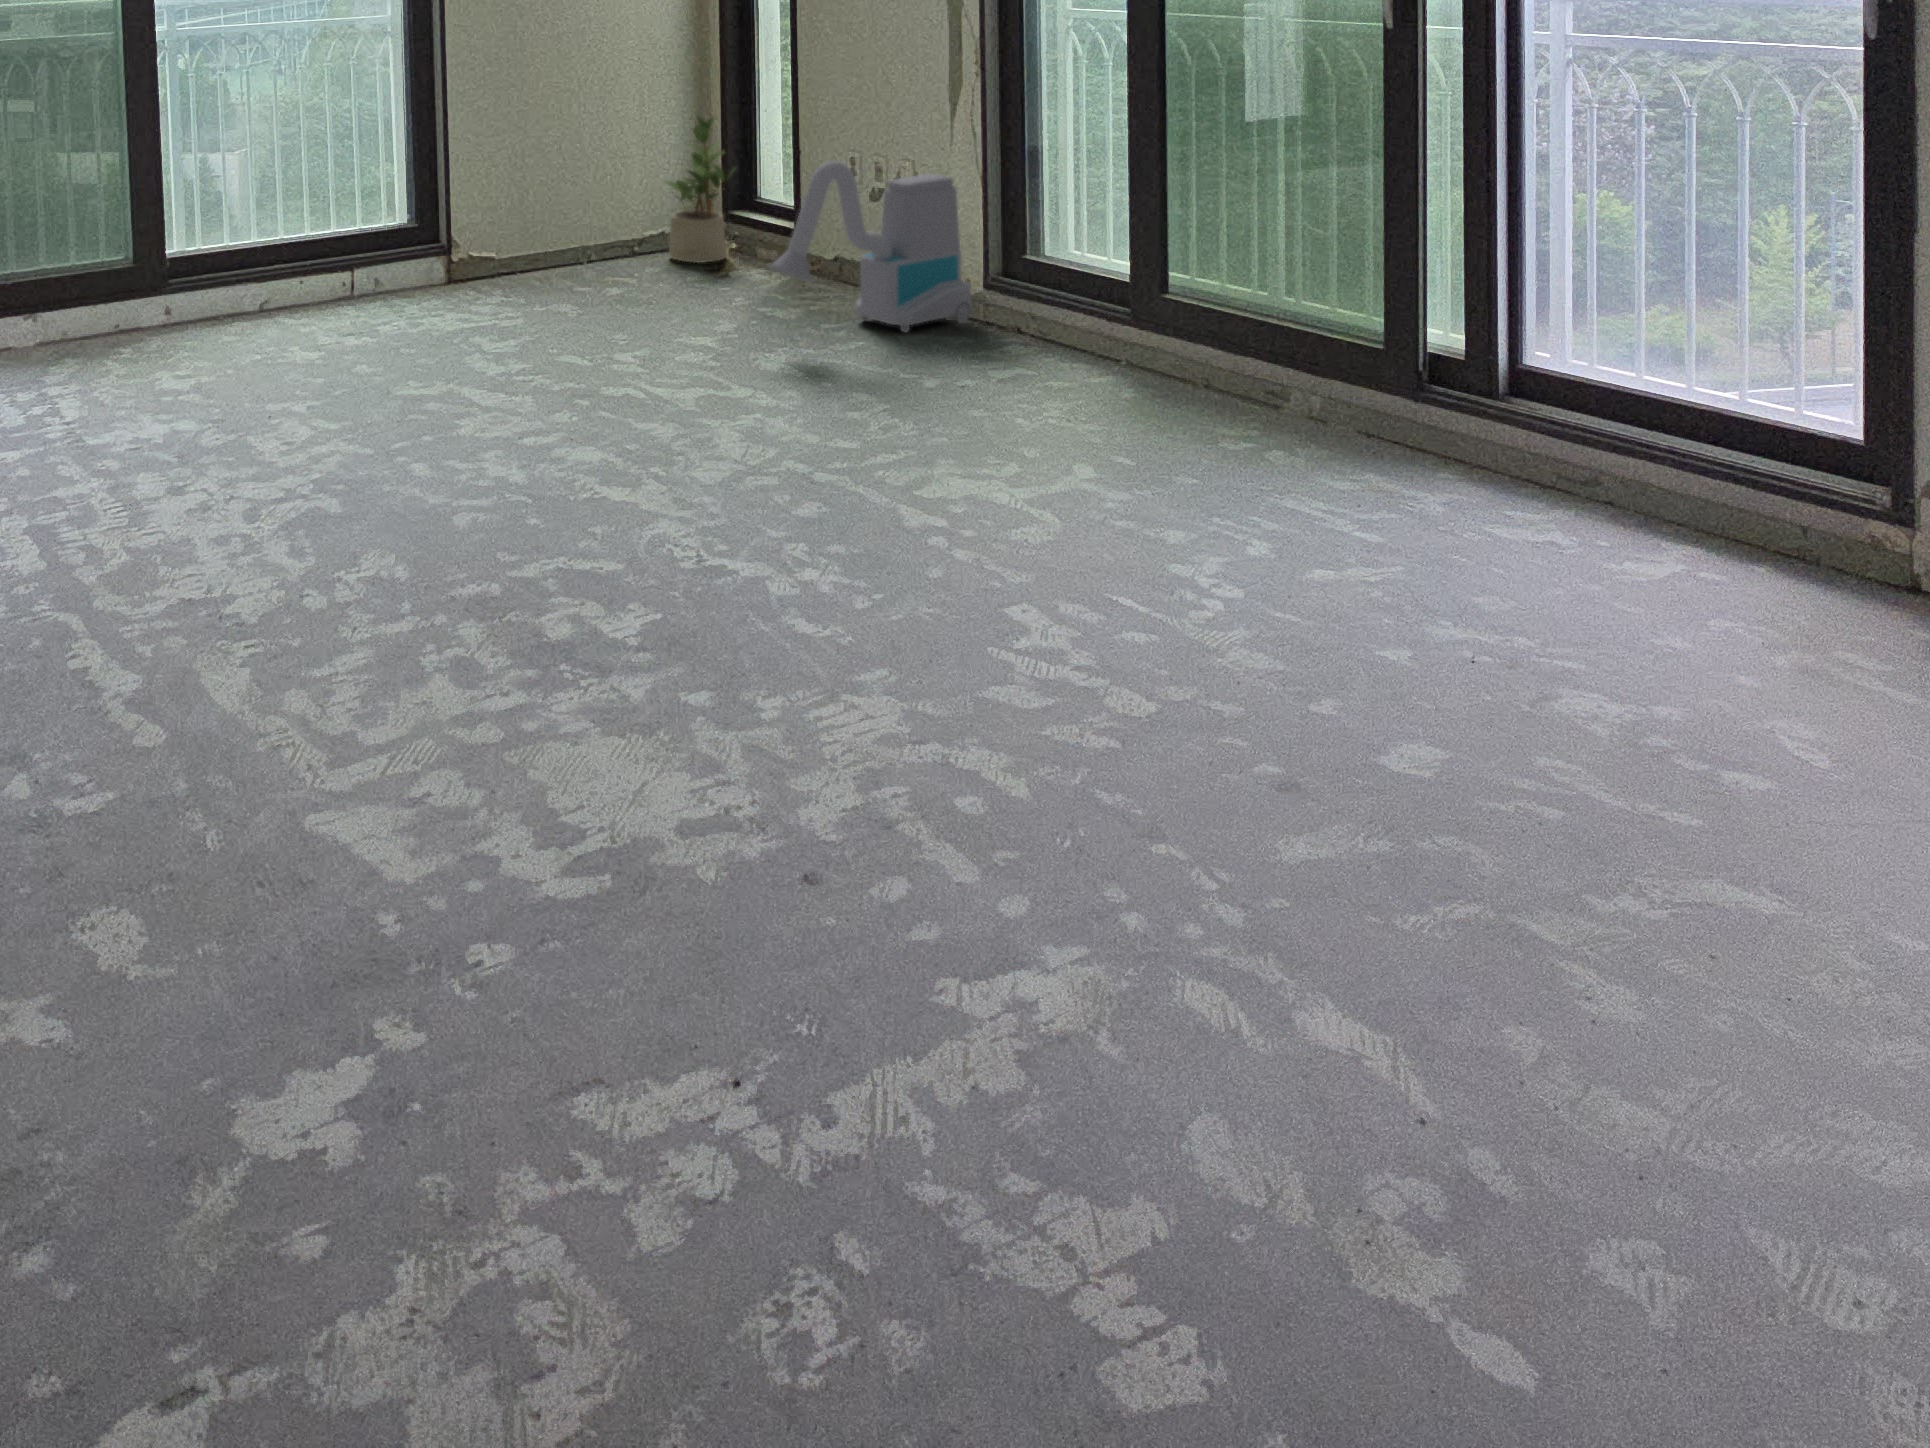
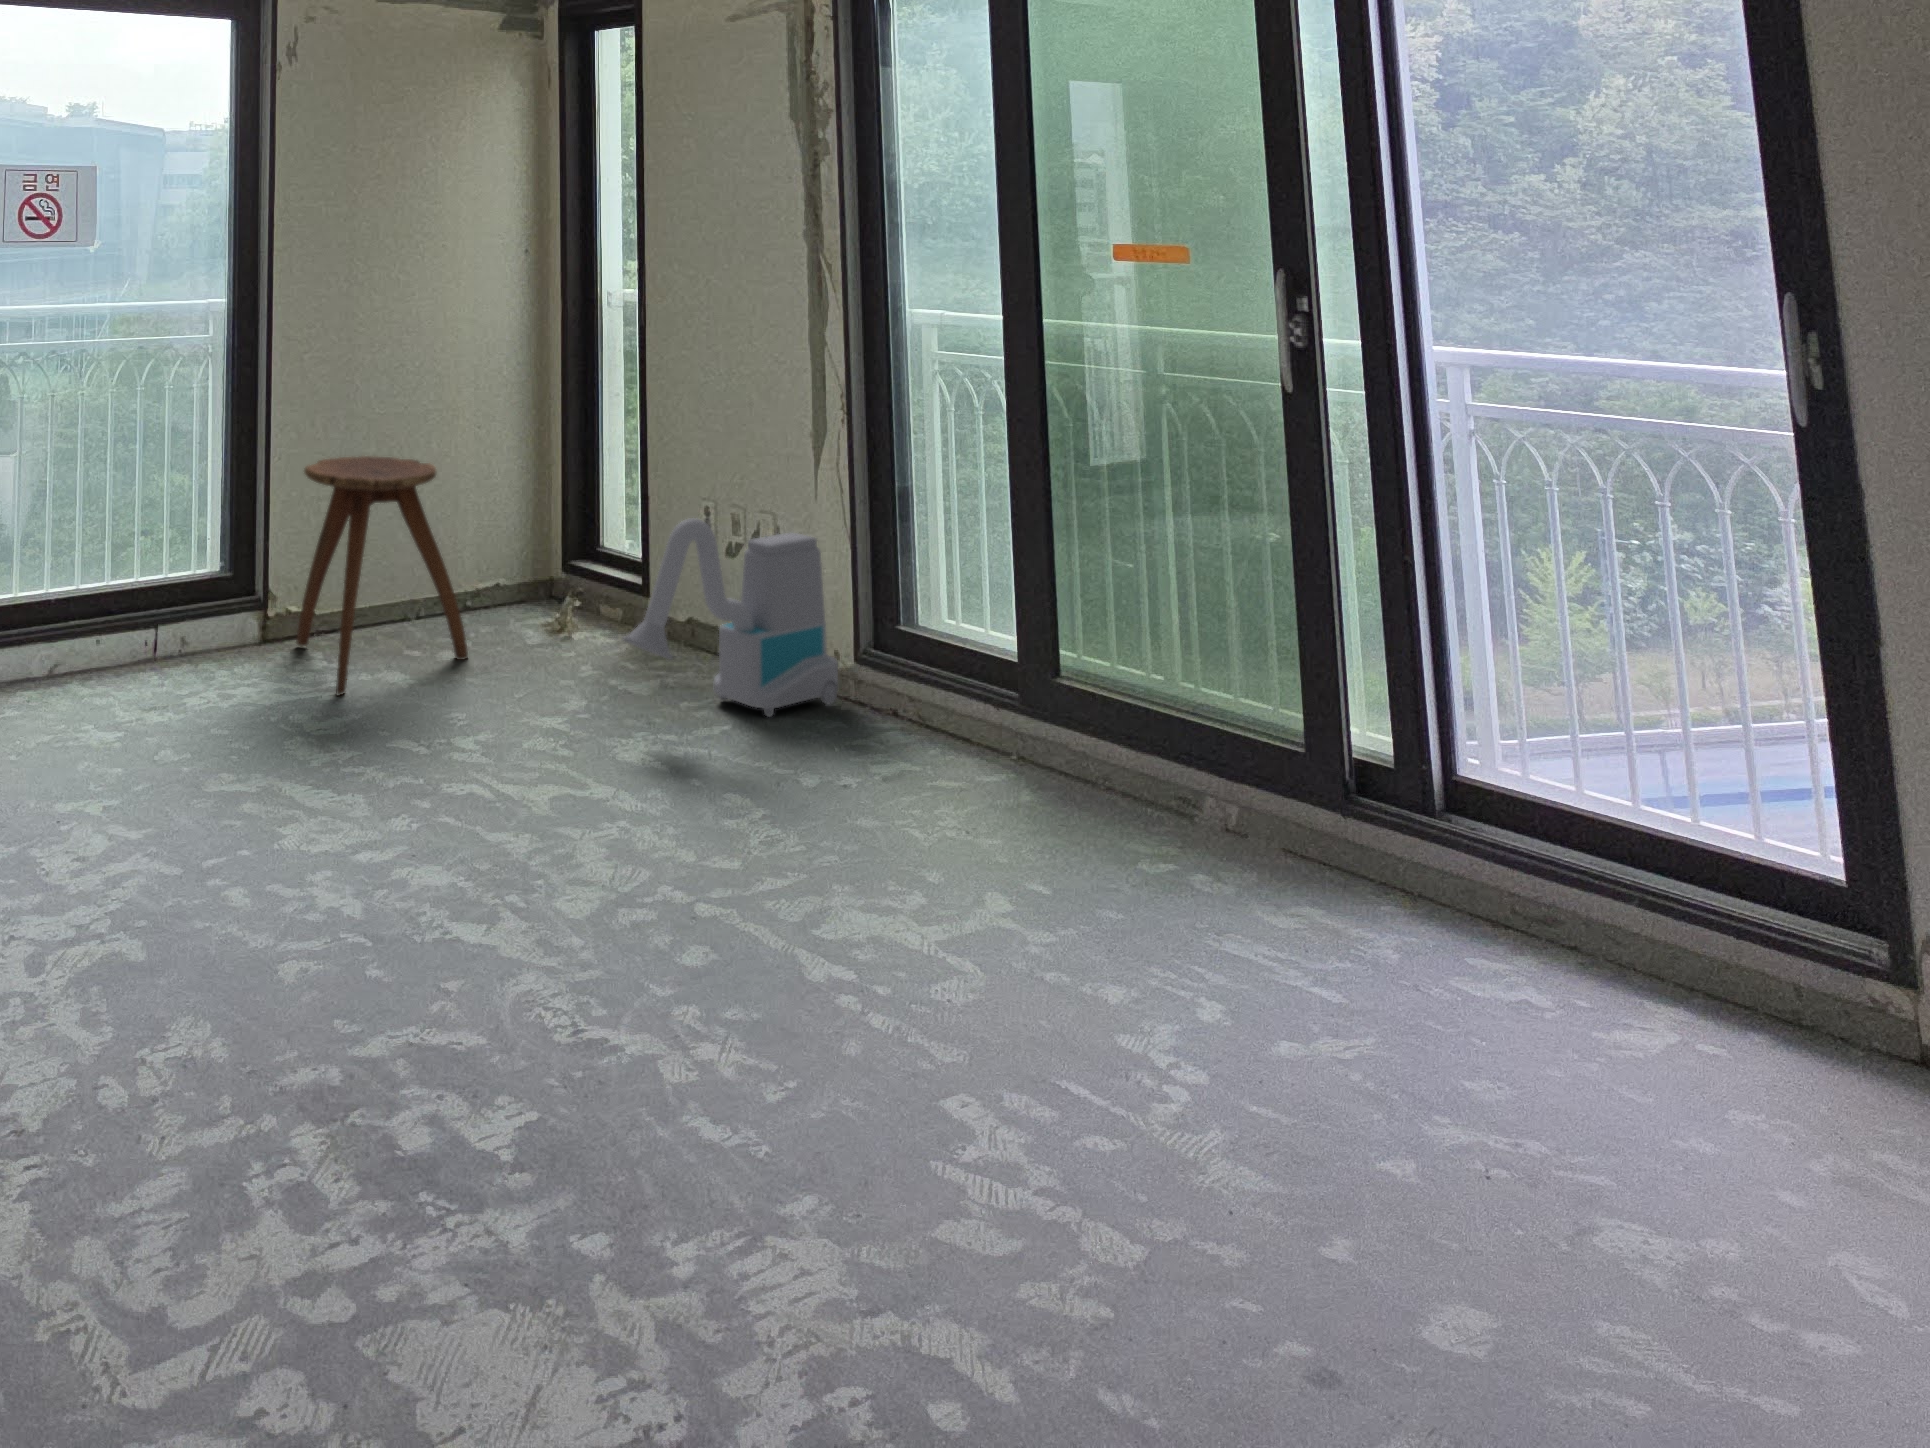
potted plant: present [666,116,734,263] -> none [499,455,578,624]
stool: none [480,117,635,321] -> present [296,456,468,695]

